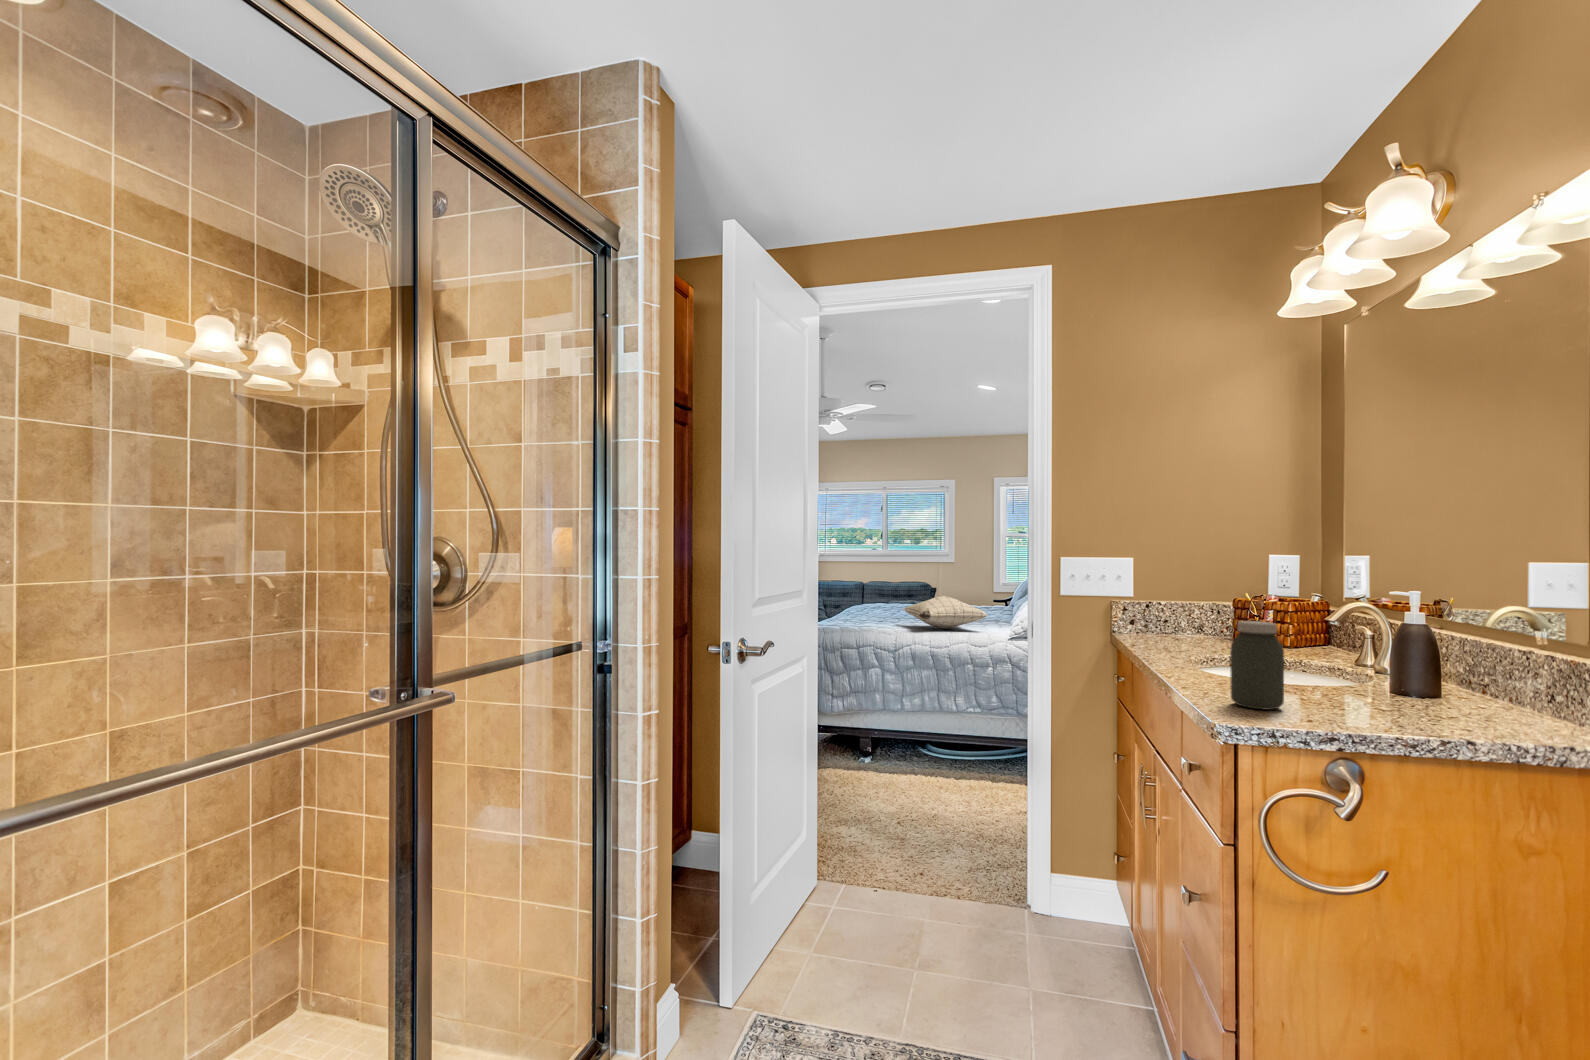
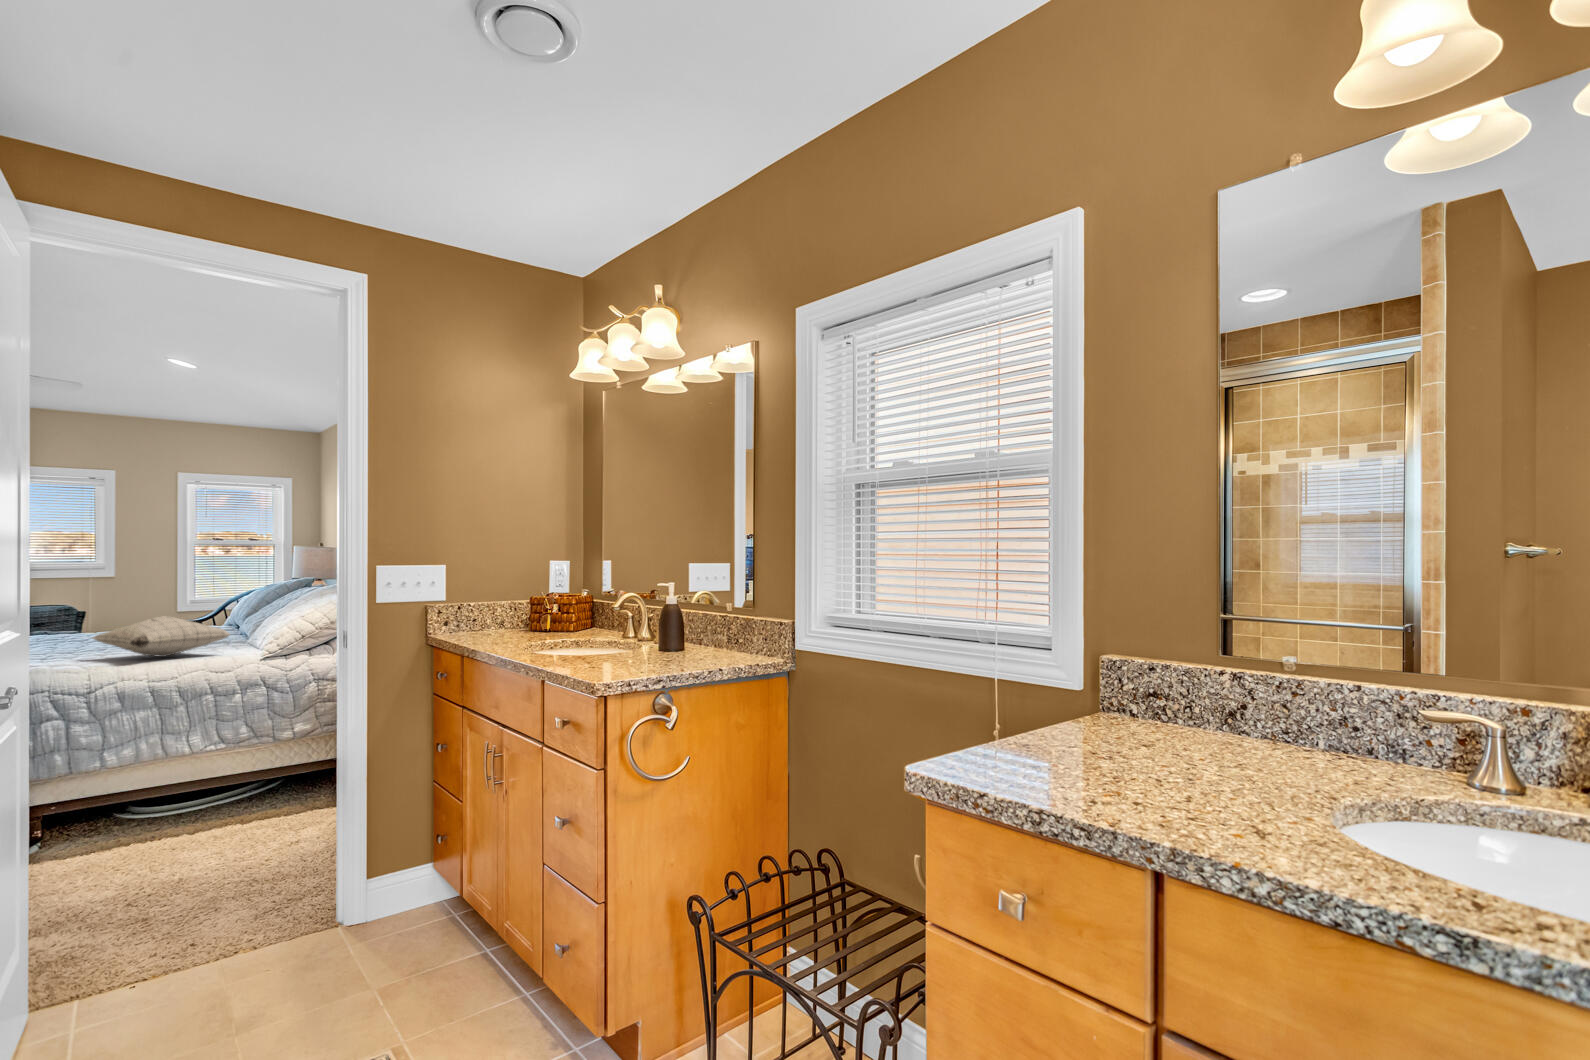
jar: present [1230,621,1284,710] -> none [588,610,621,671]

